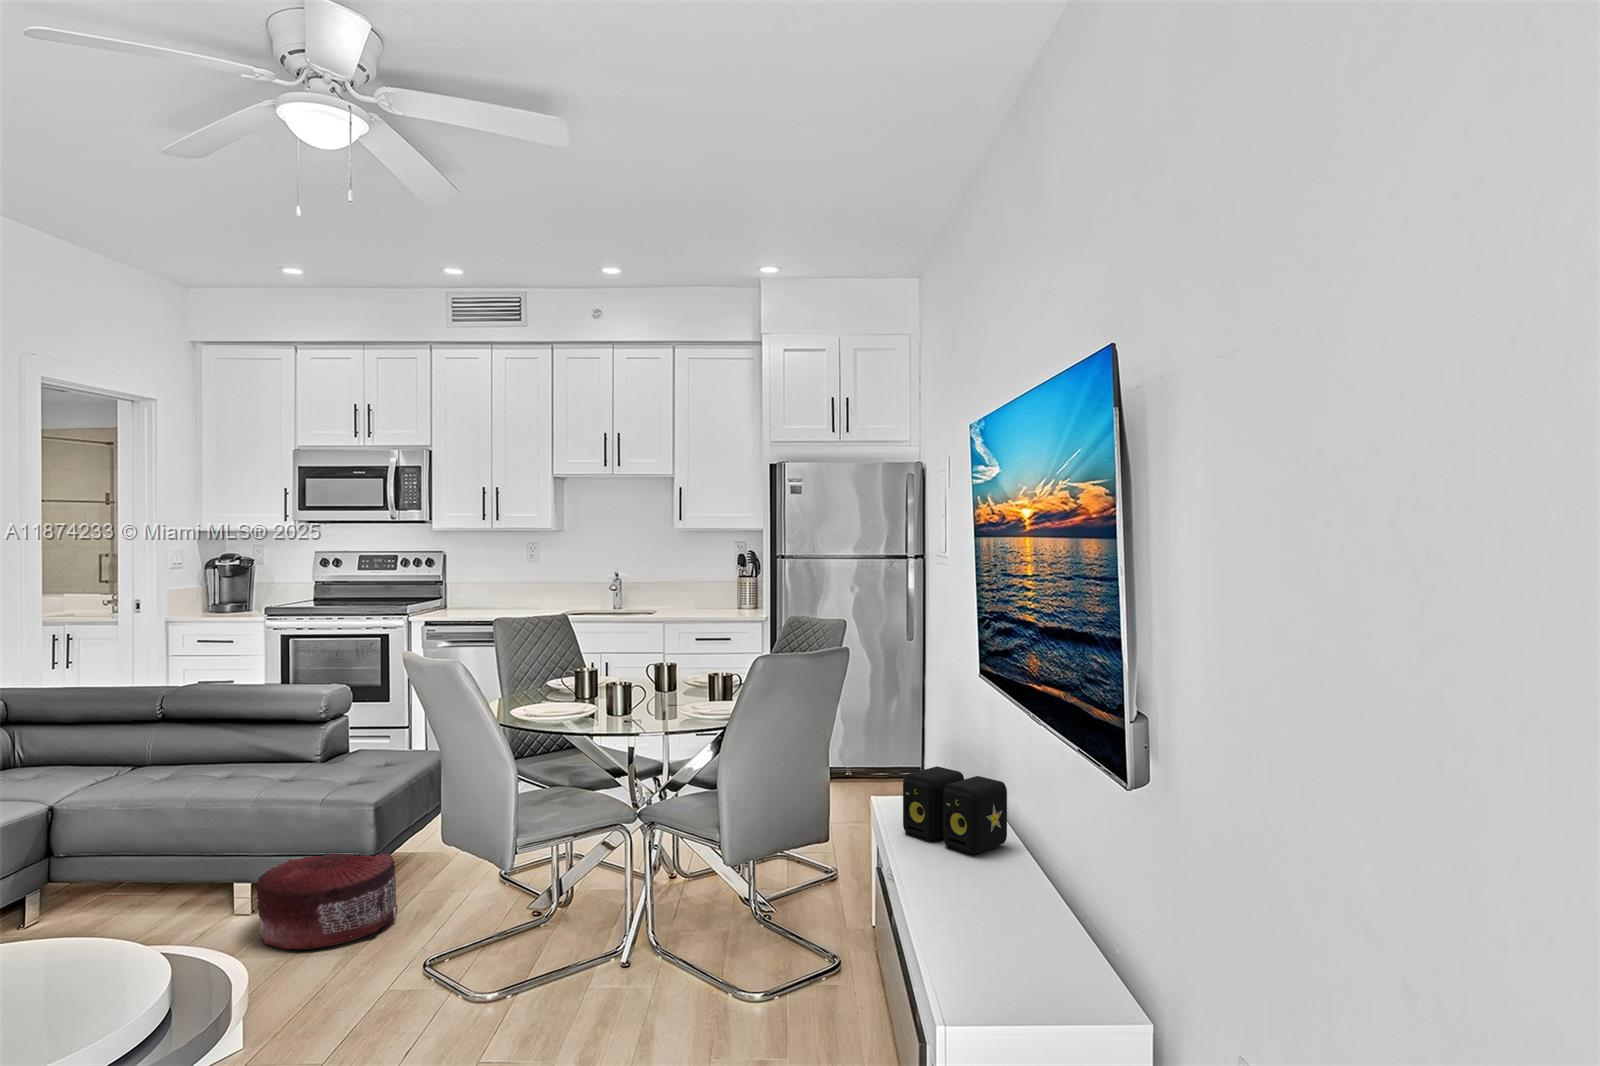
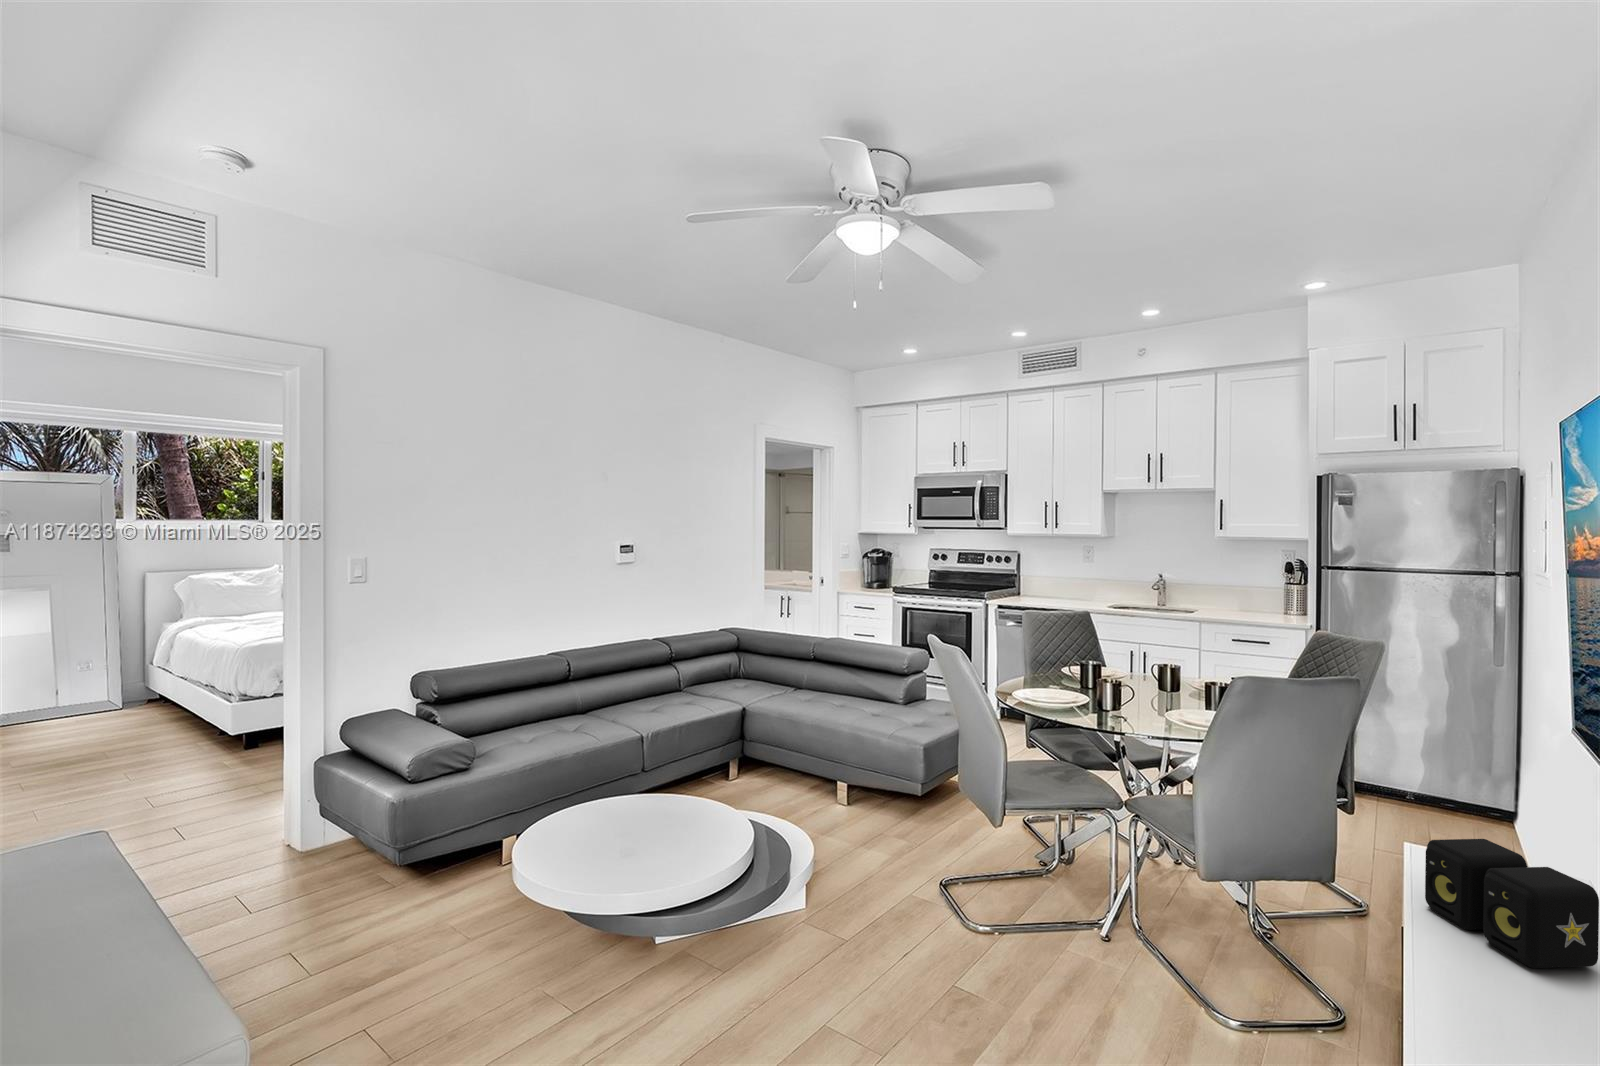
pouf: present [256,850,398,950] -> none [846,771,940,843]

